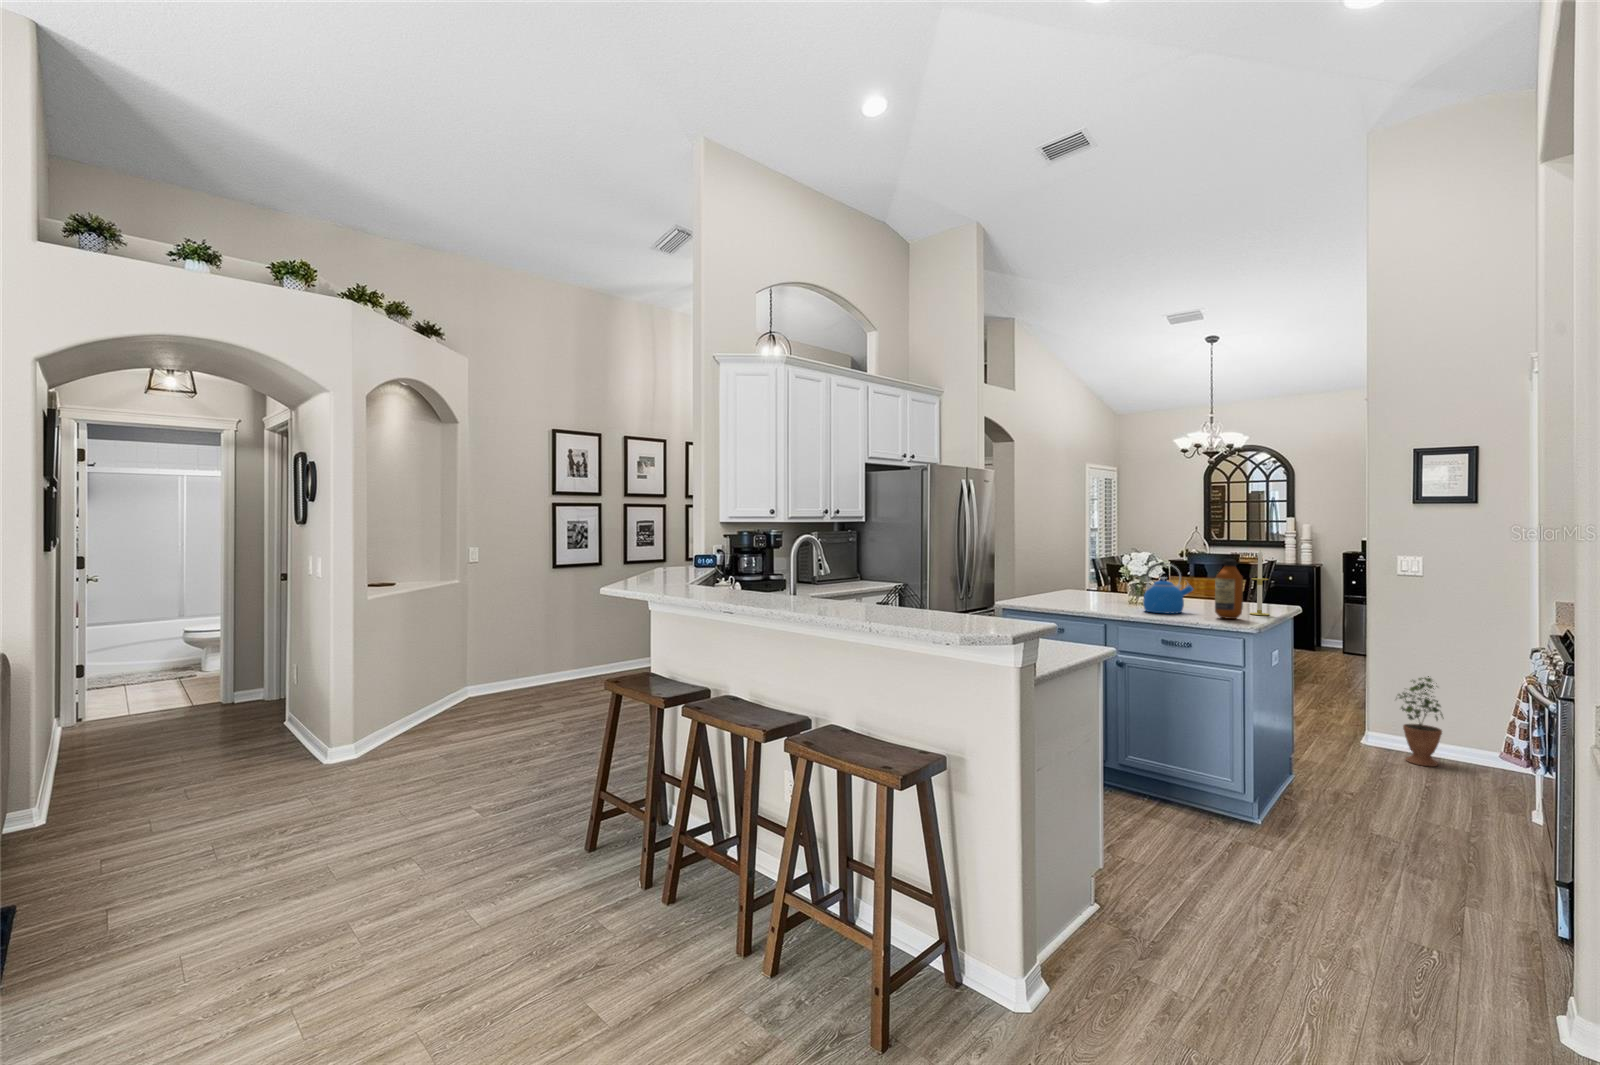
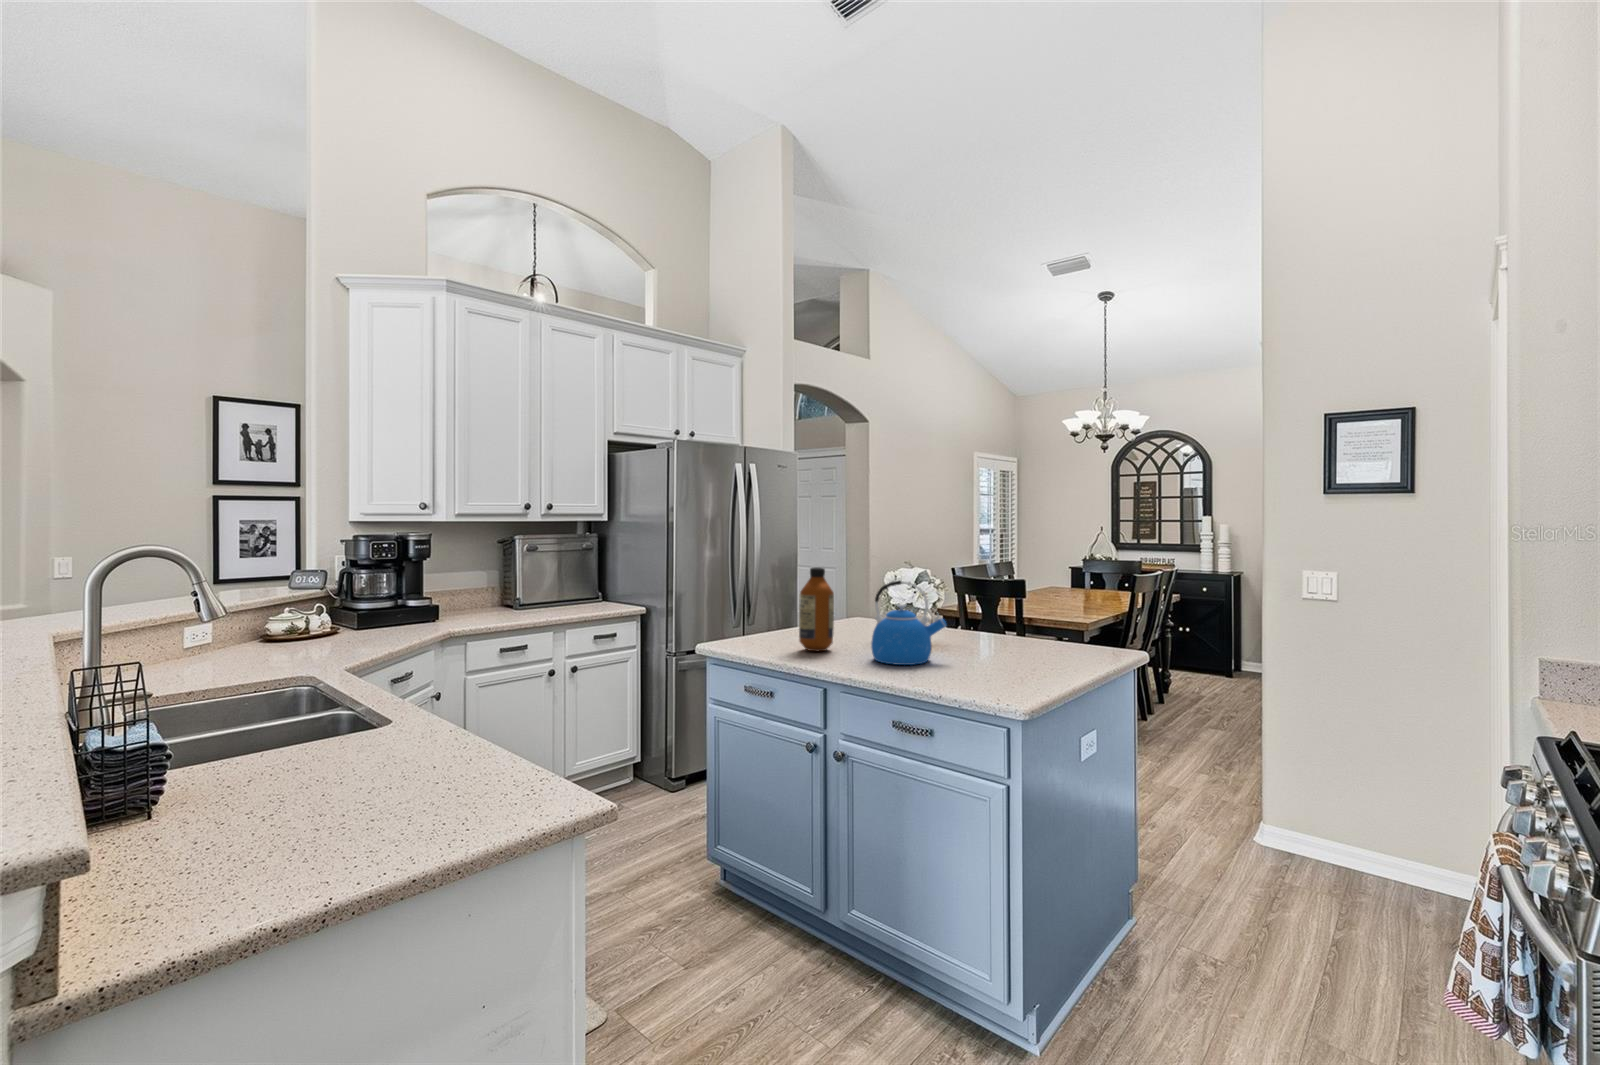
candle: present [1250,550,1269,615] -> none [1031,559,1061,670]
bottle: present [1215,559,1243,619] -> present [799,567,834,651]
potted plant: present [1398,676,1444,766] -> none [1292,741,1363,887]

